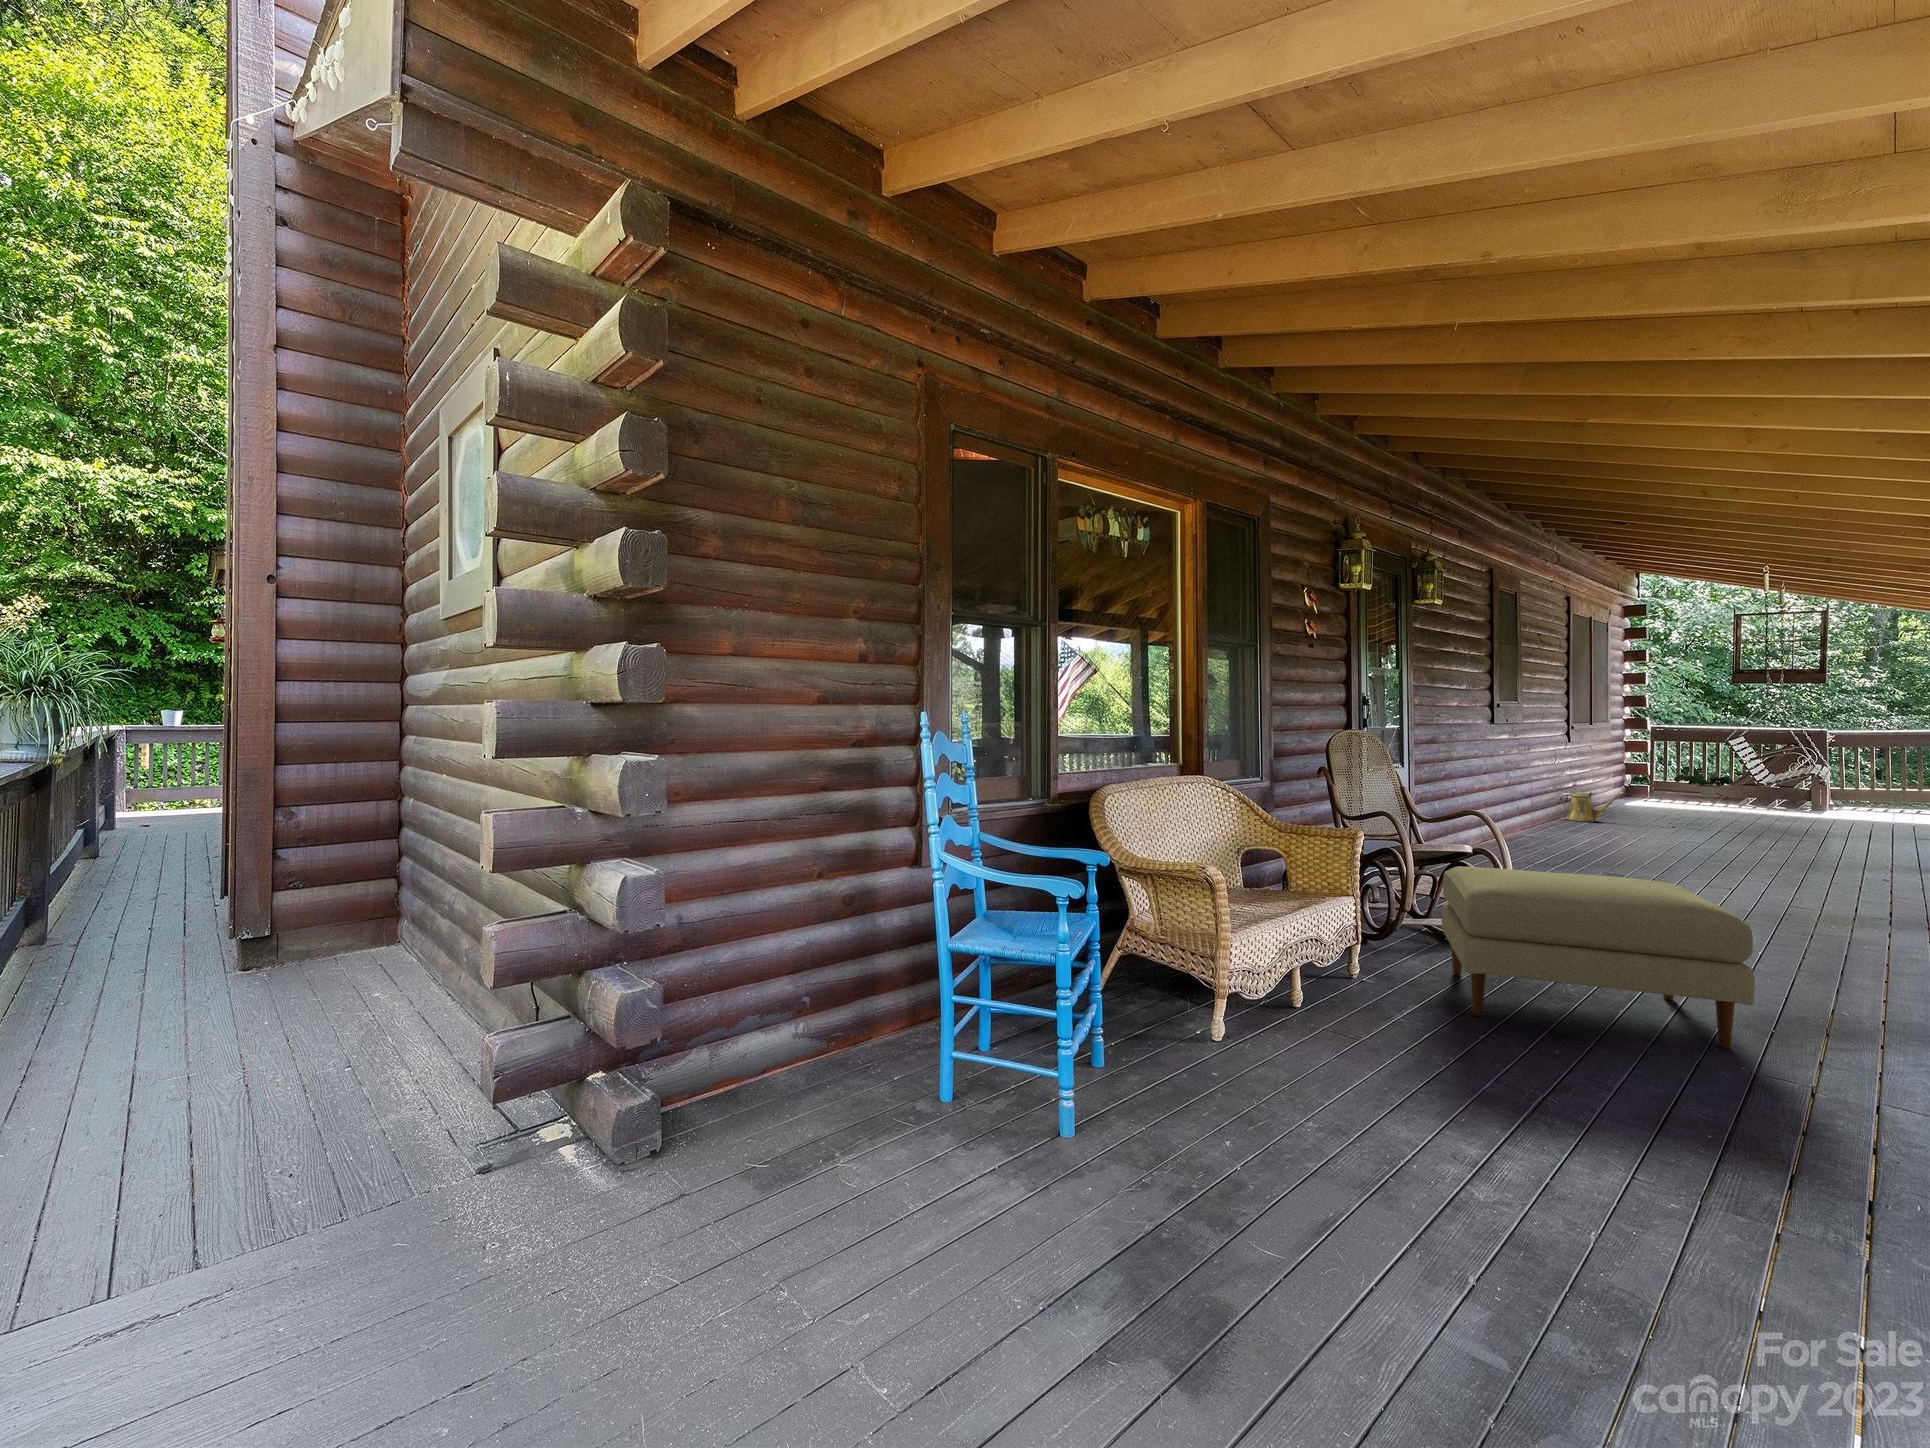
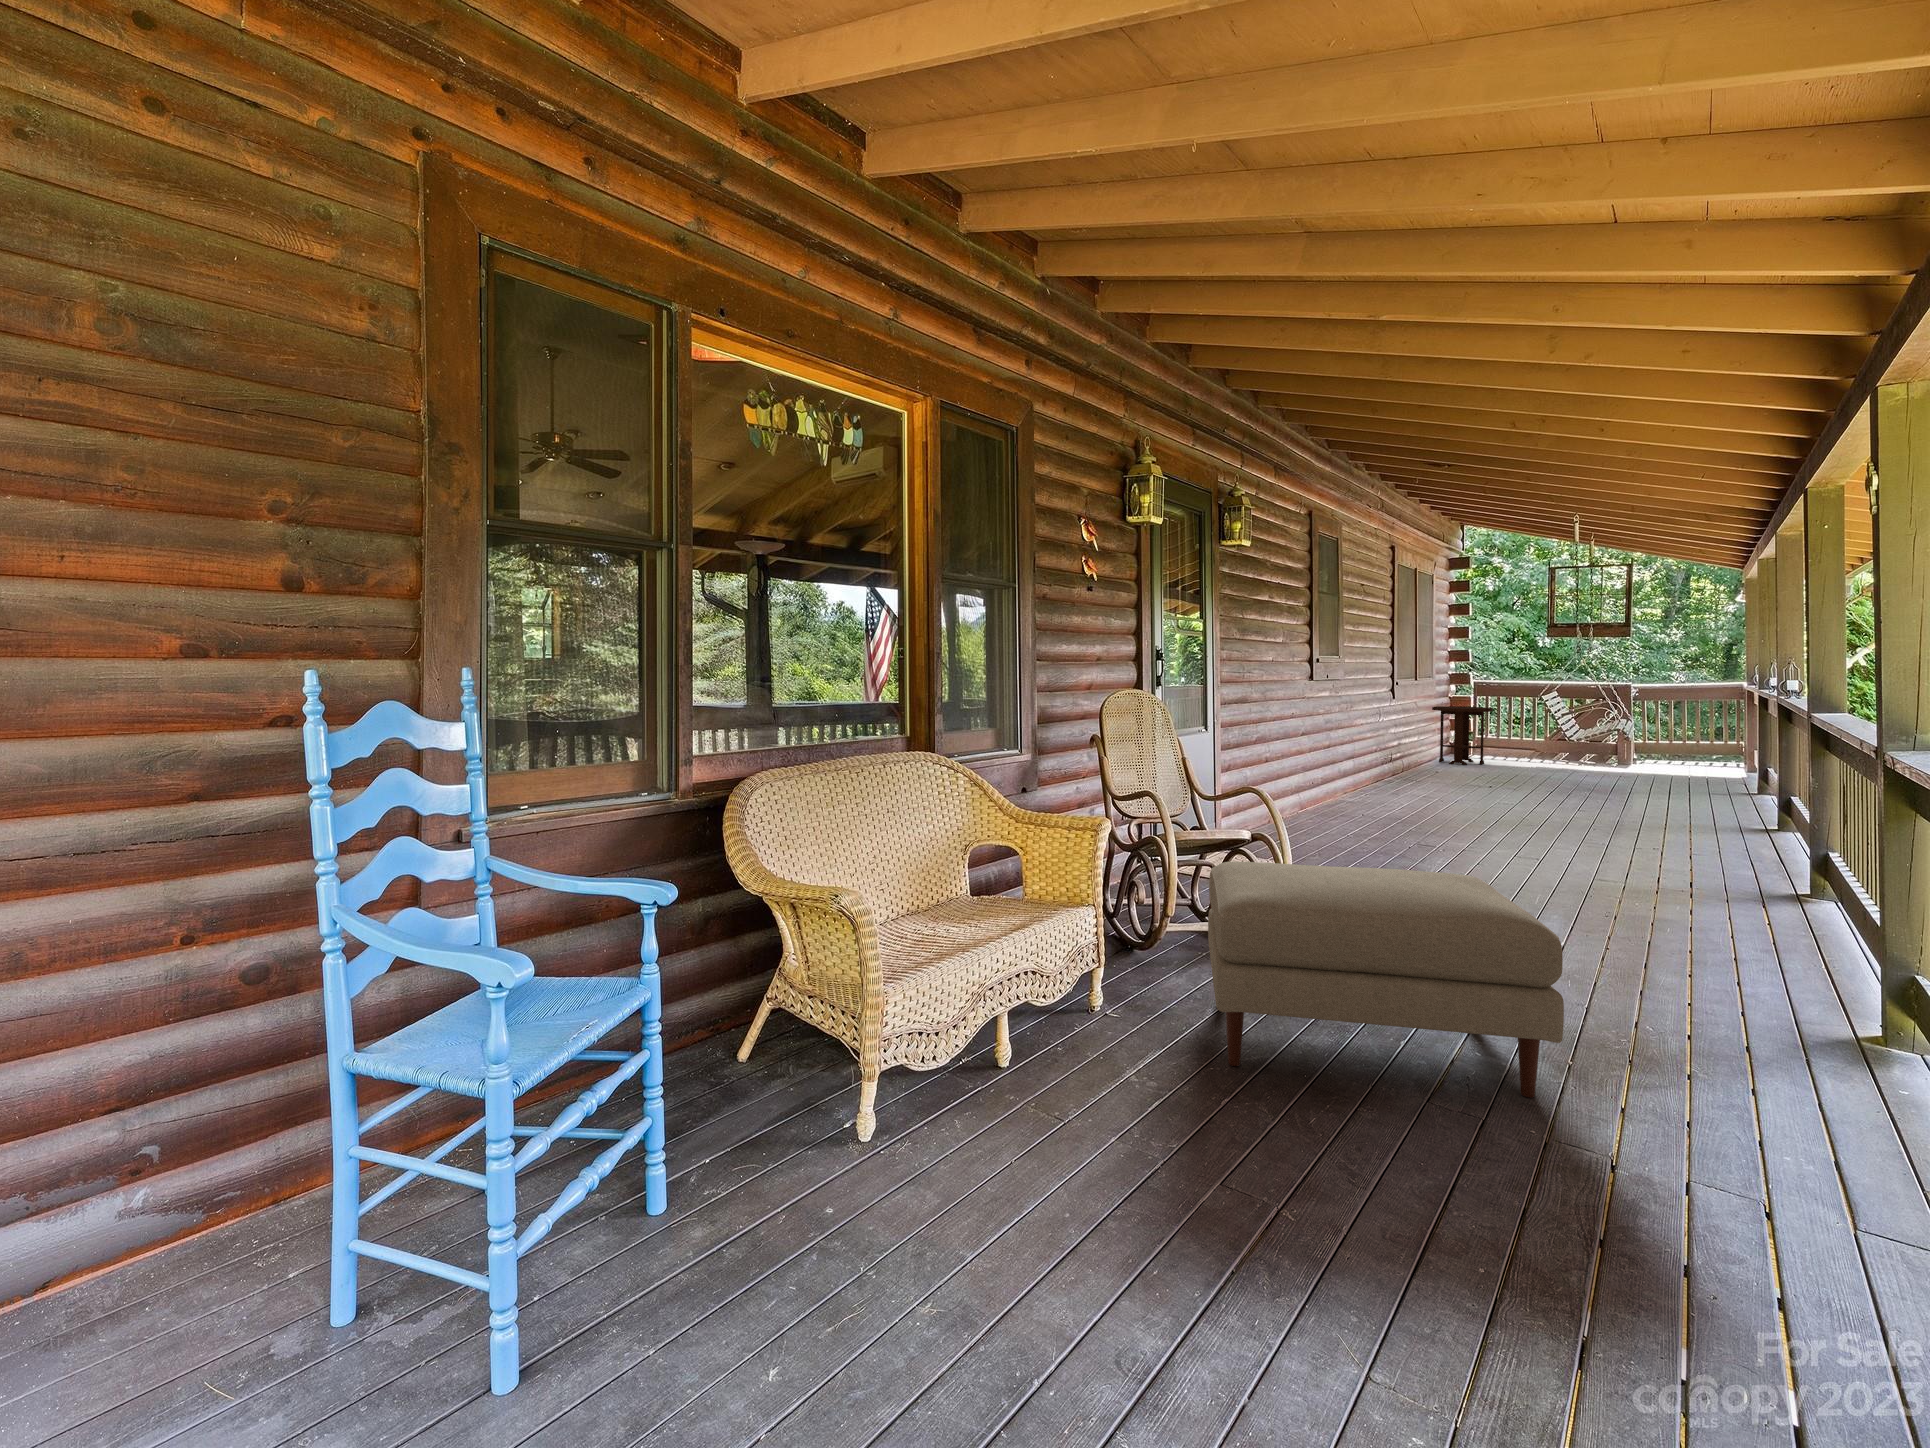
side table: none [1609,749,1673,806] -> present [1432,706,1493,765]
potted plant: present [1674,774,1734,798] -> none [1493,731,1549,754]
watering can: present [1559,792,1624,822] -> none [1380,752,1443,785]

